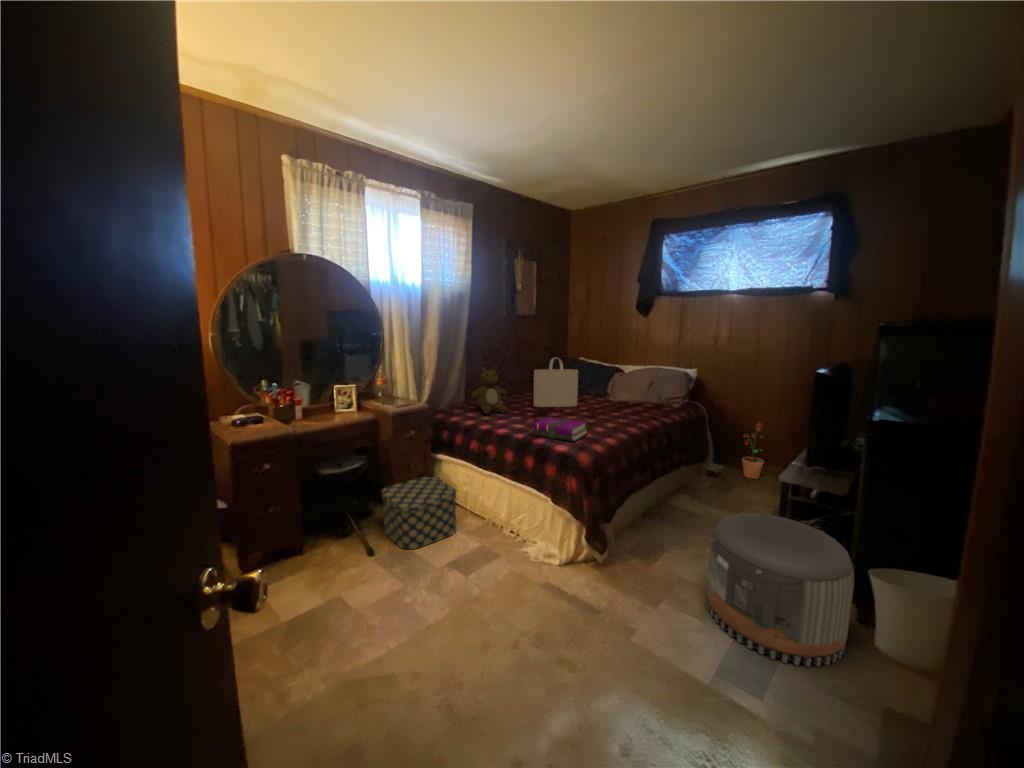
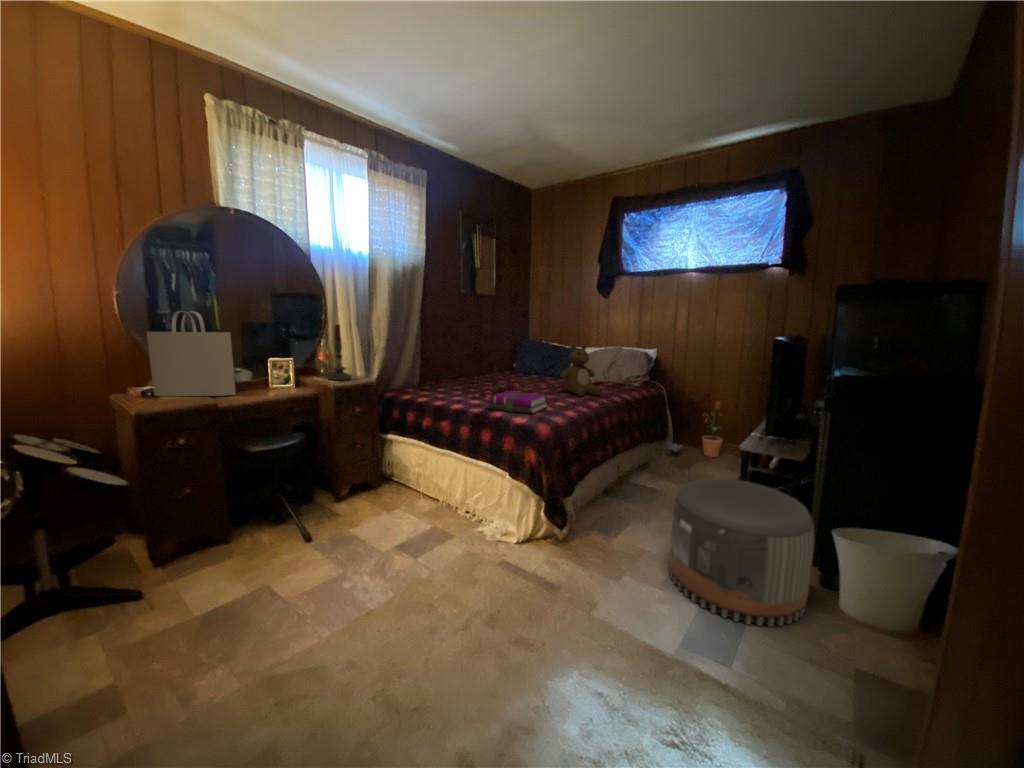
candle: none [385,352,406,405] -> present [328,324,351,380]
tote bag: present [534,358,578,407] -> present [147,311,236,396]
teddy bear: present [471,366,507,414] -> present [560,344,601,396]
storage box: present [382,477,456,549] -> none [323,458,407,533]

